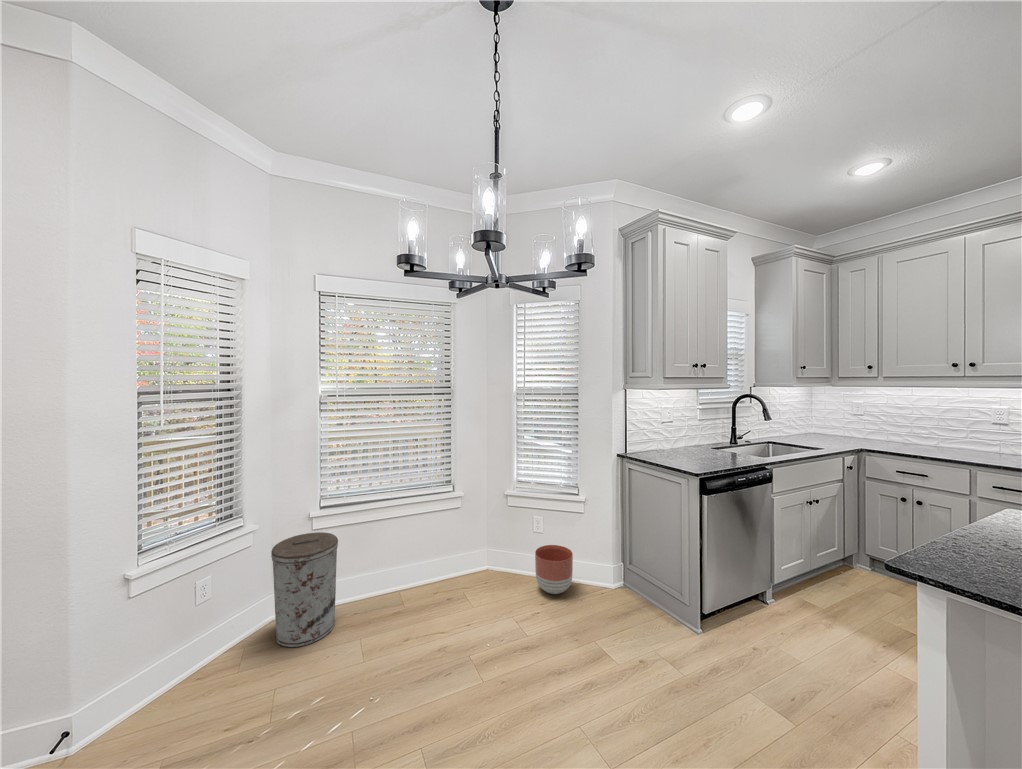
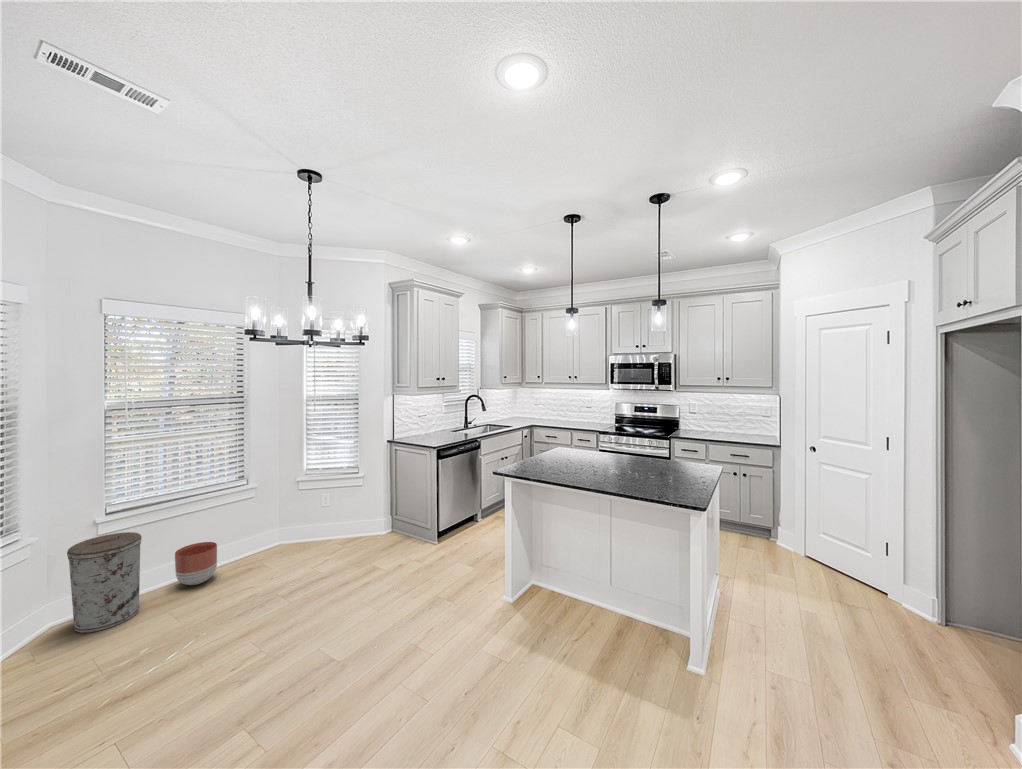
planter: present [535,545,573,594] -> present [175,542,217,585]

